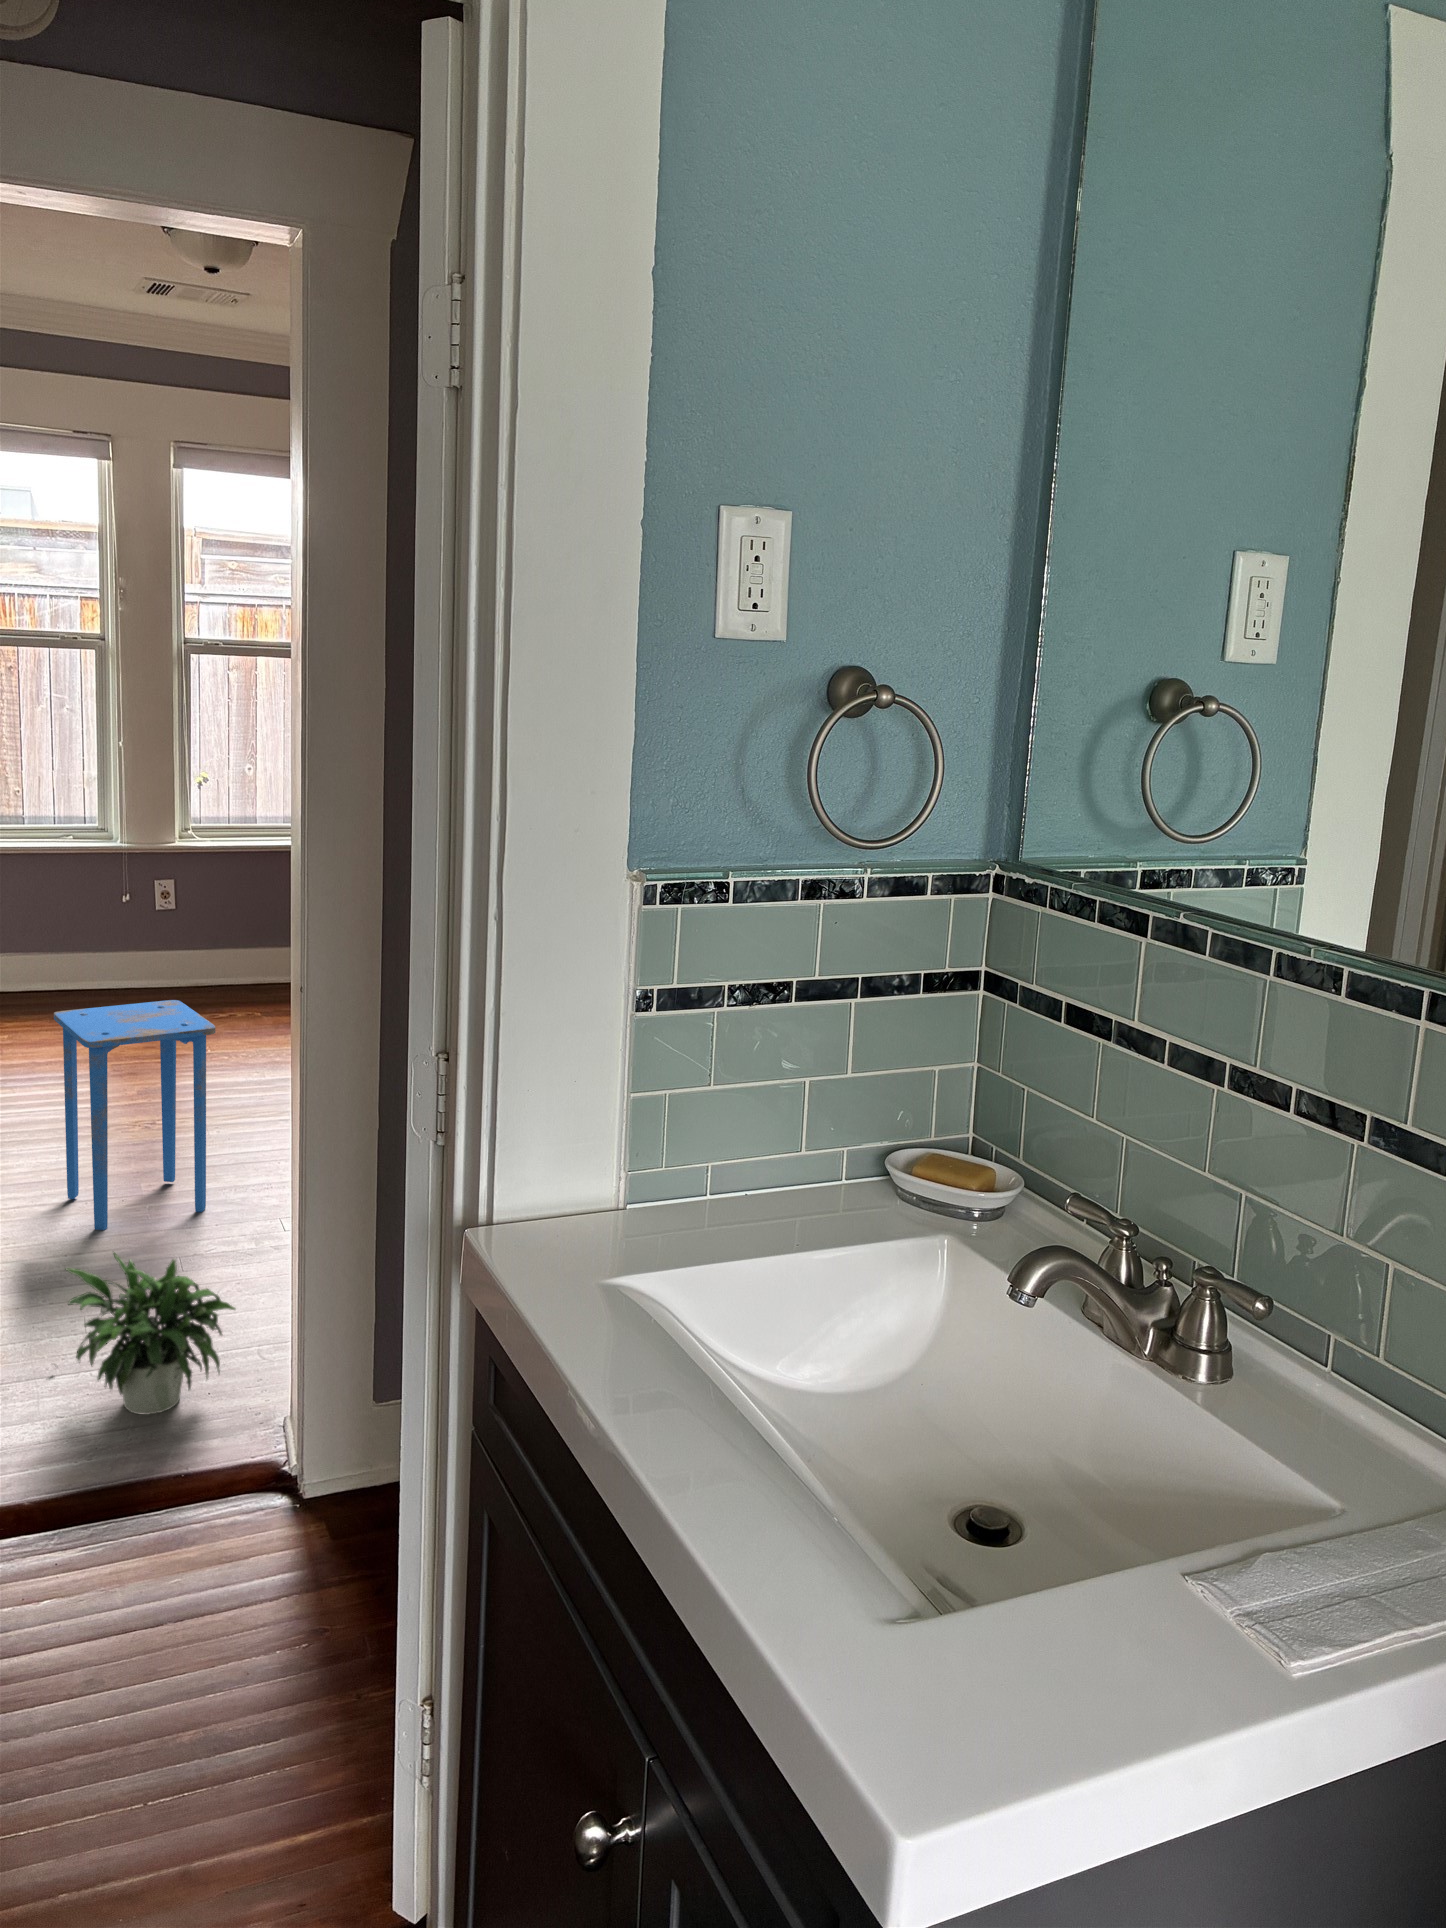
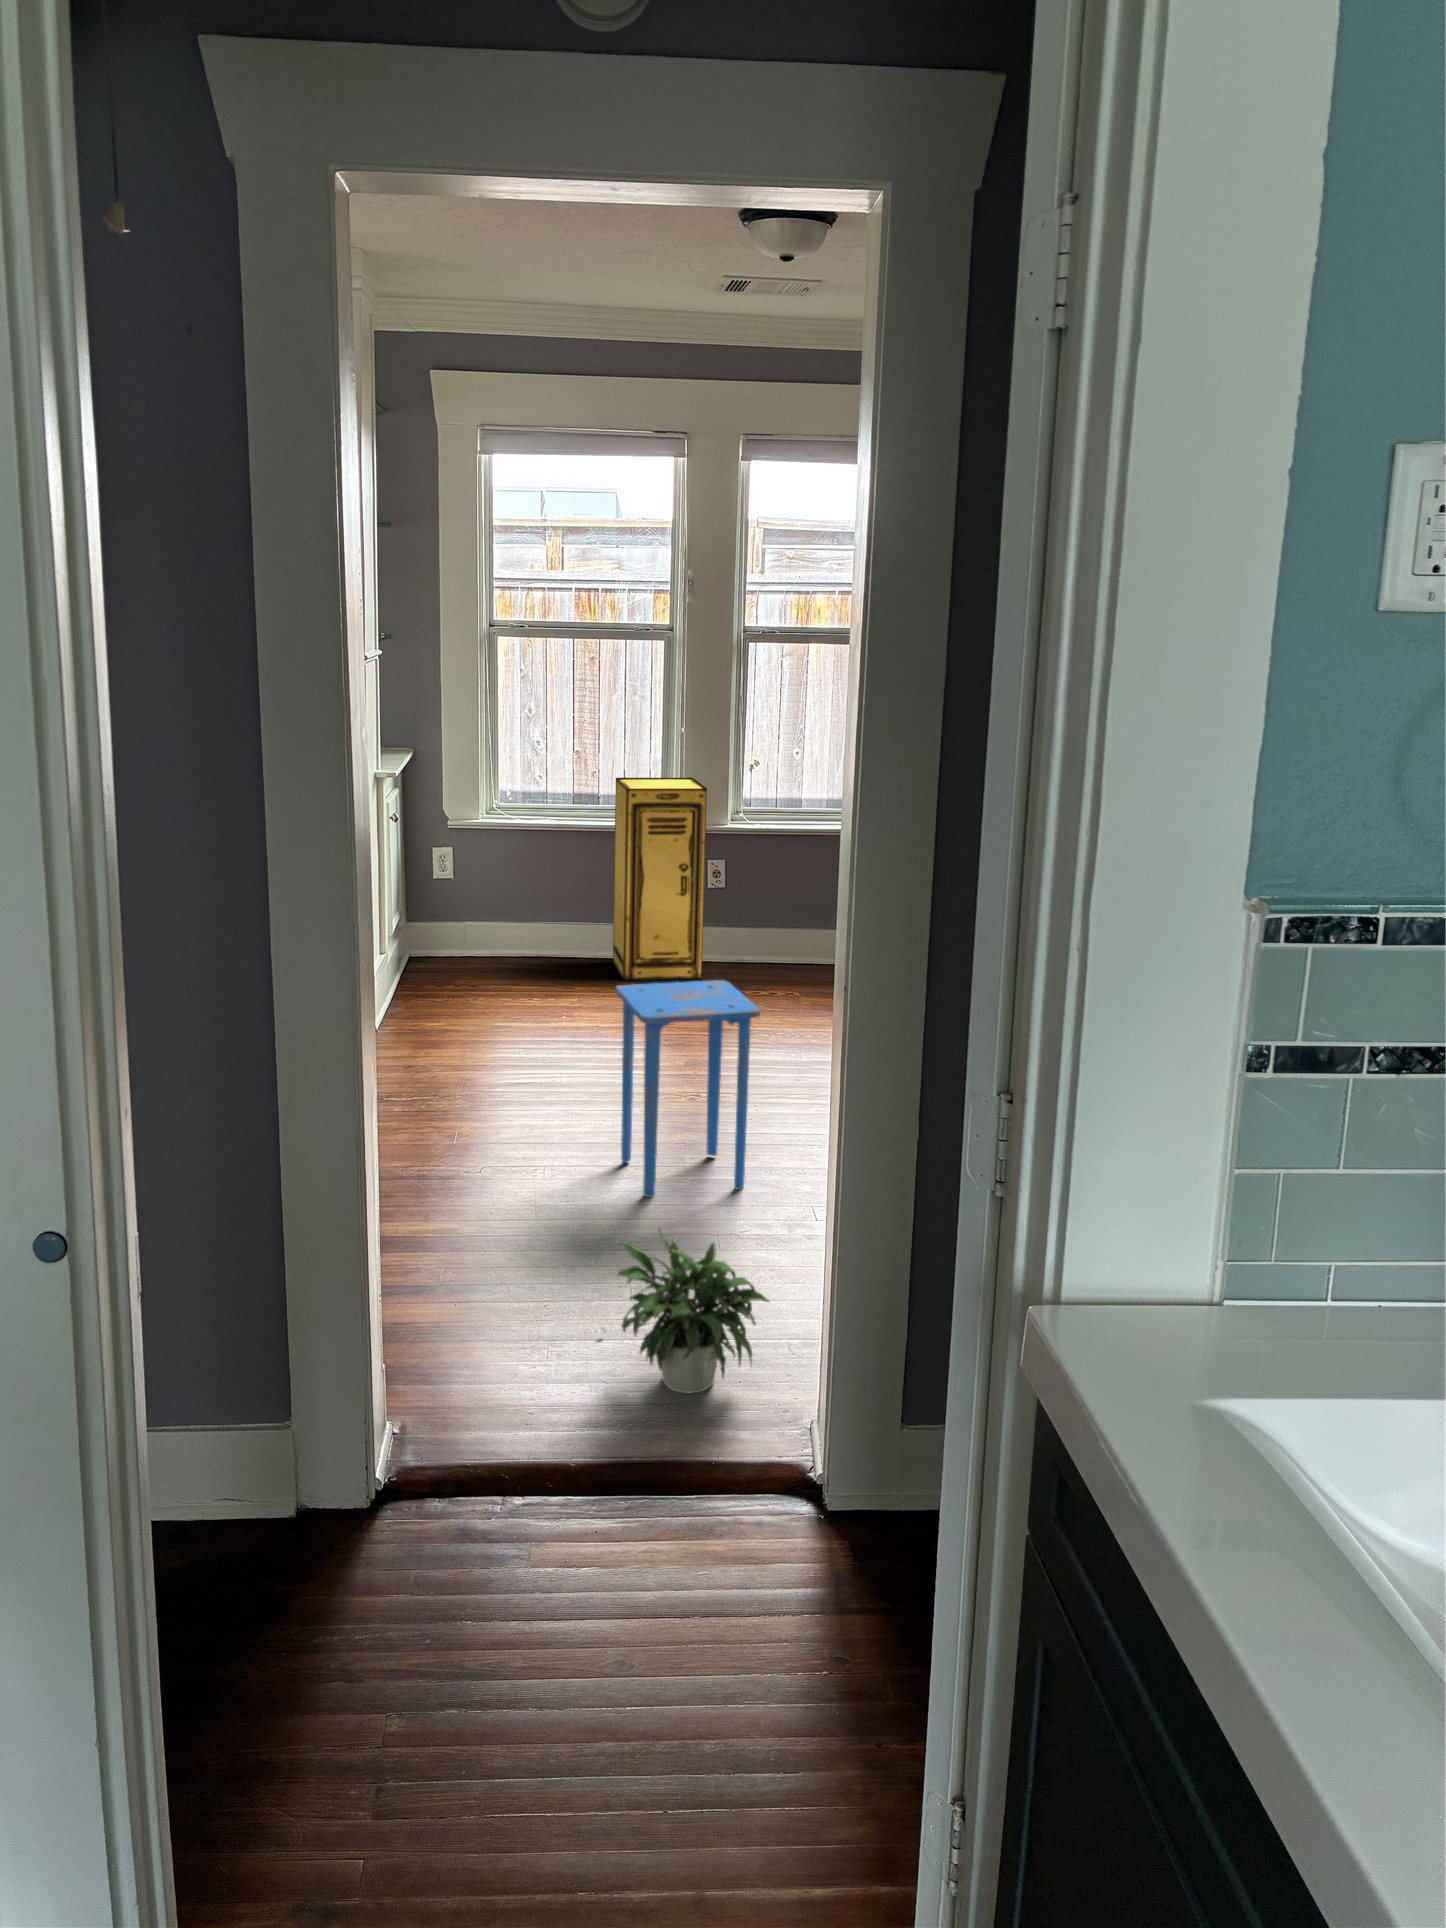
storage cabinet: none [43,795,151,1014] -> present [613,778,707,980]

